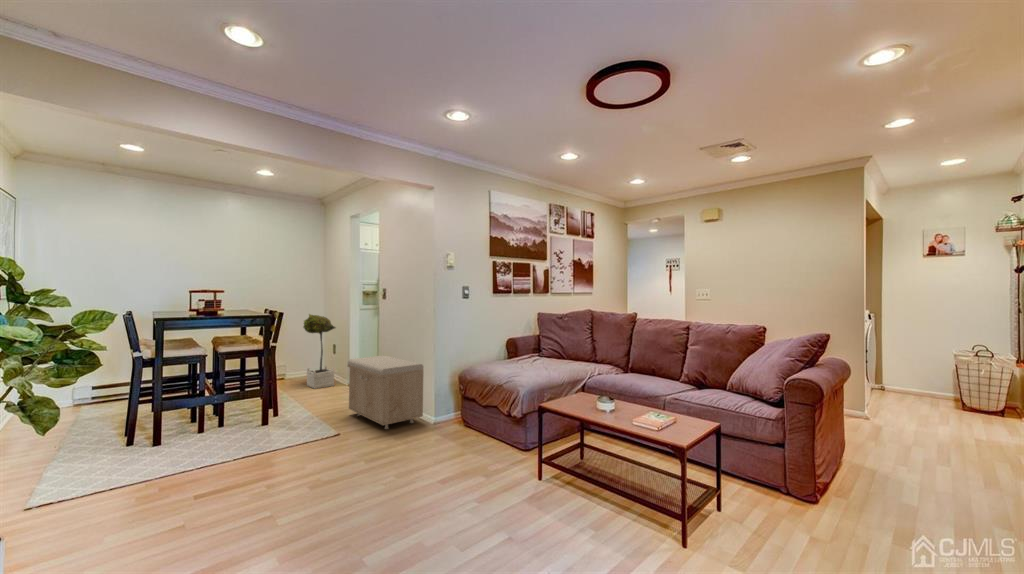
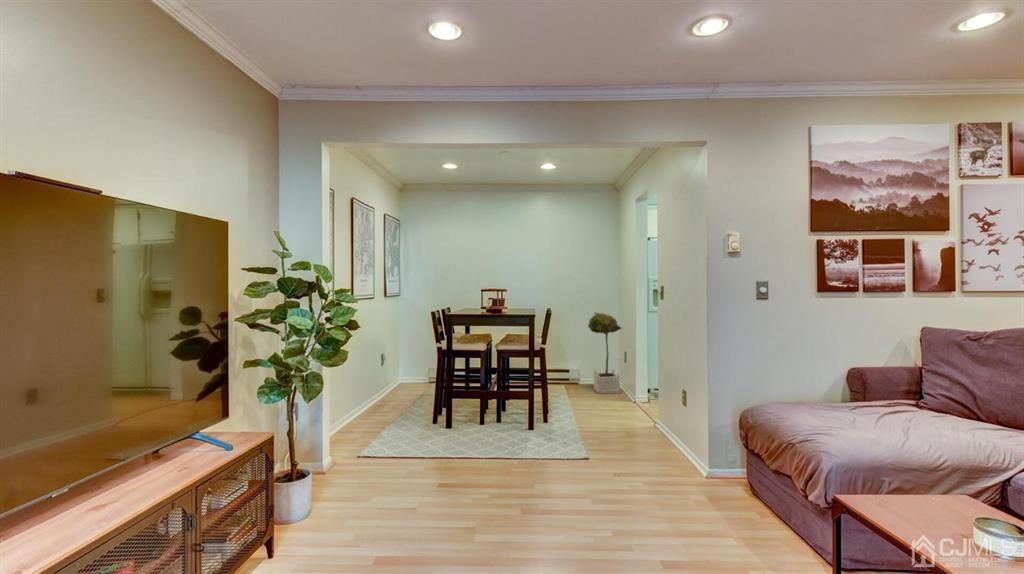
storage bench: present [347,356,423,429] -> none [610,370,694,467]

